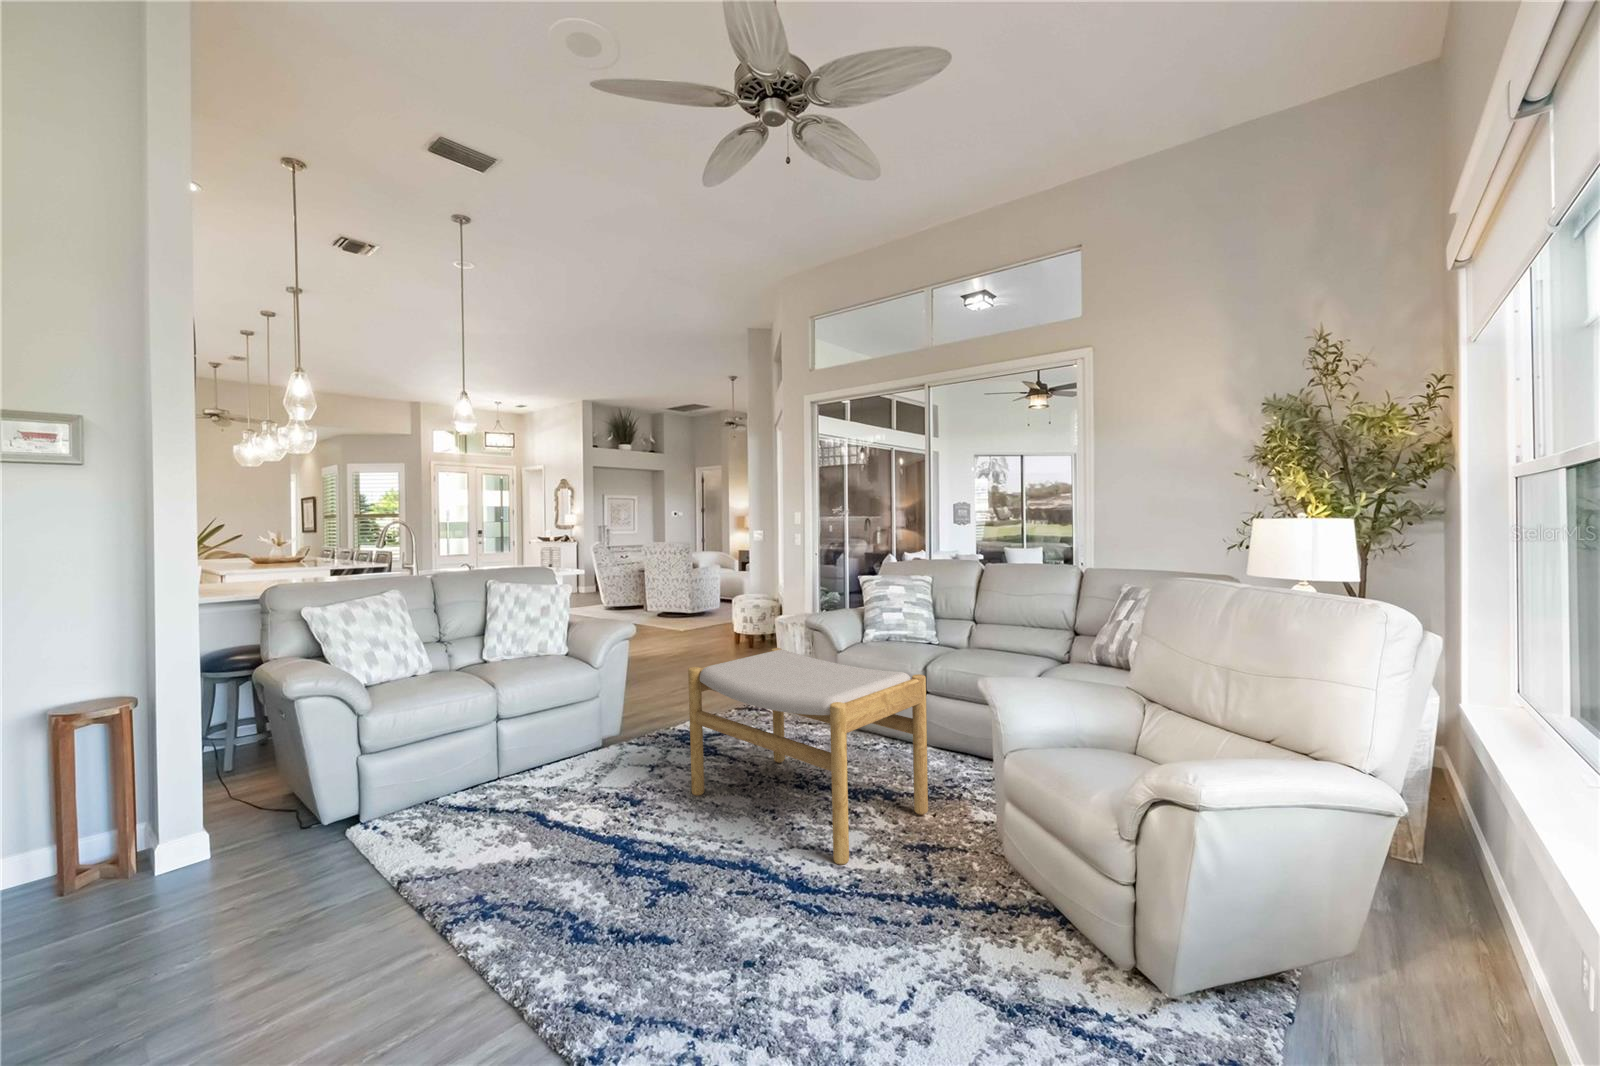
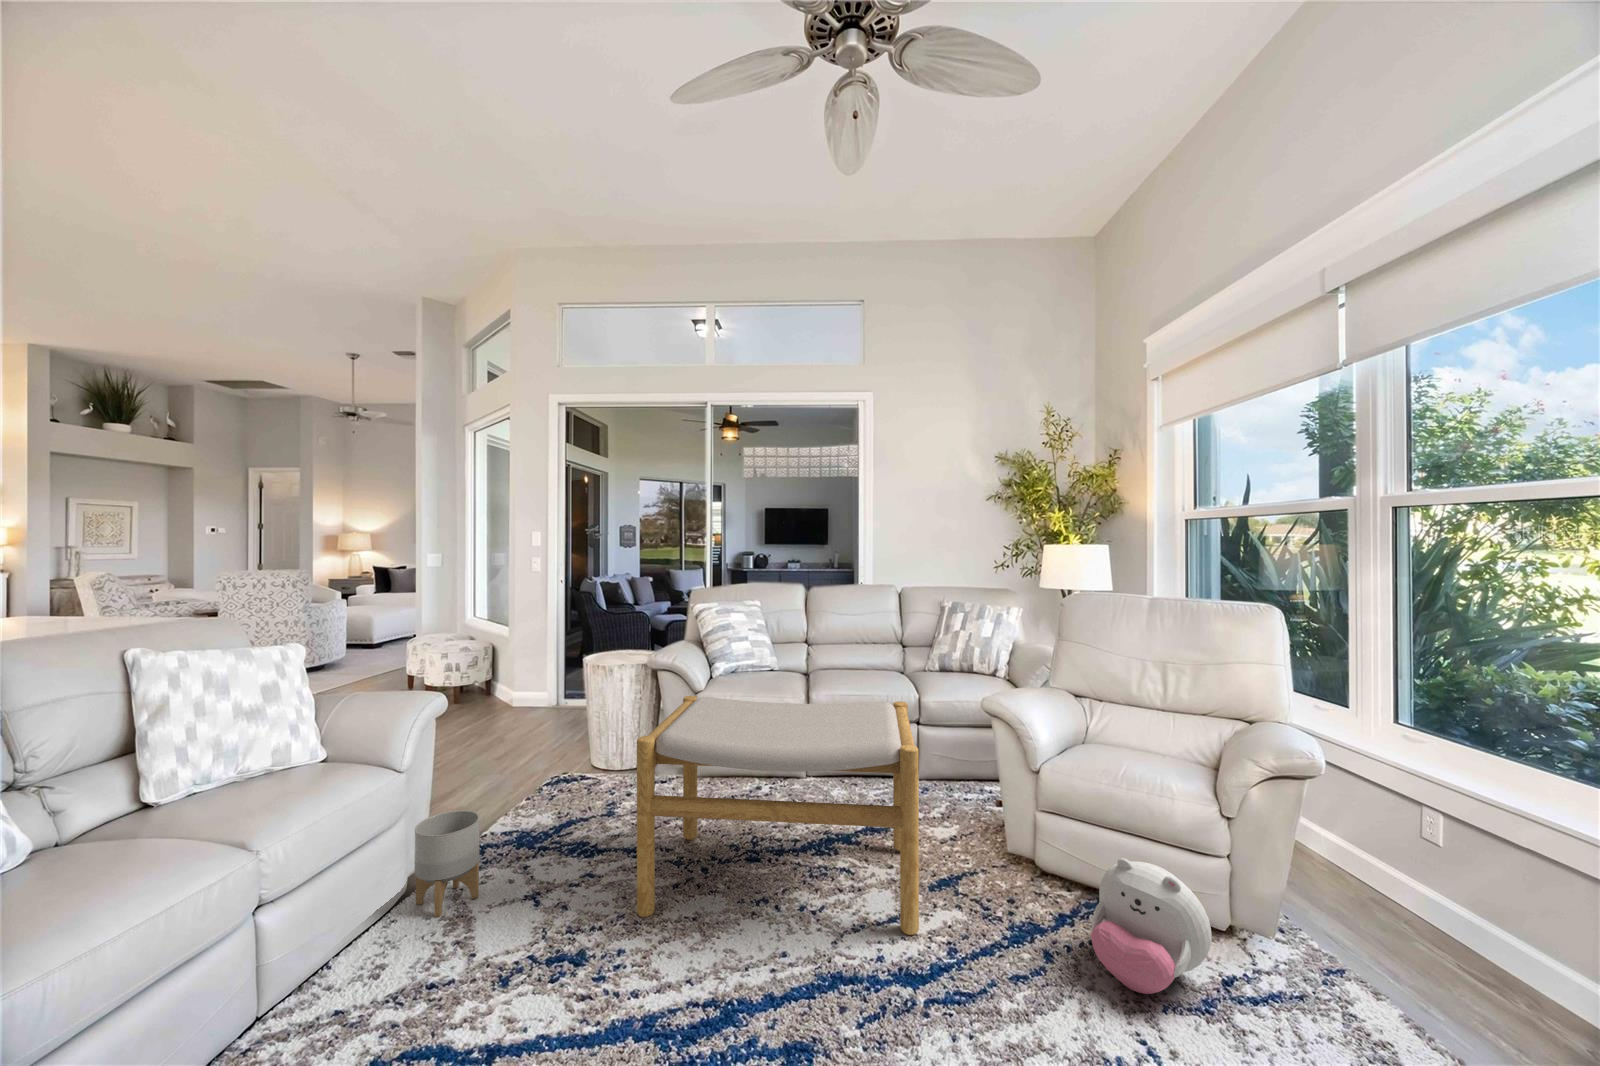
planter: none [597,701,635,762] -> present [415,810,479,917]
plush toy: none [933,845,1049,976] -> present [1091,858,1212,994]

